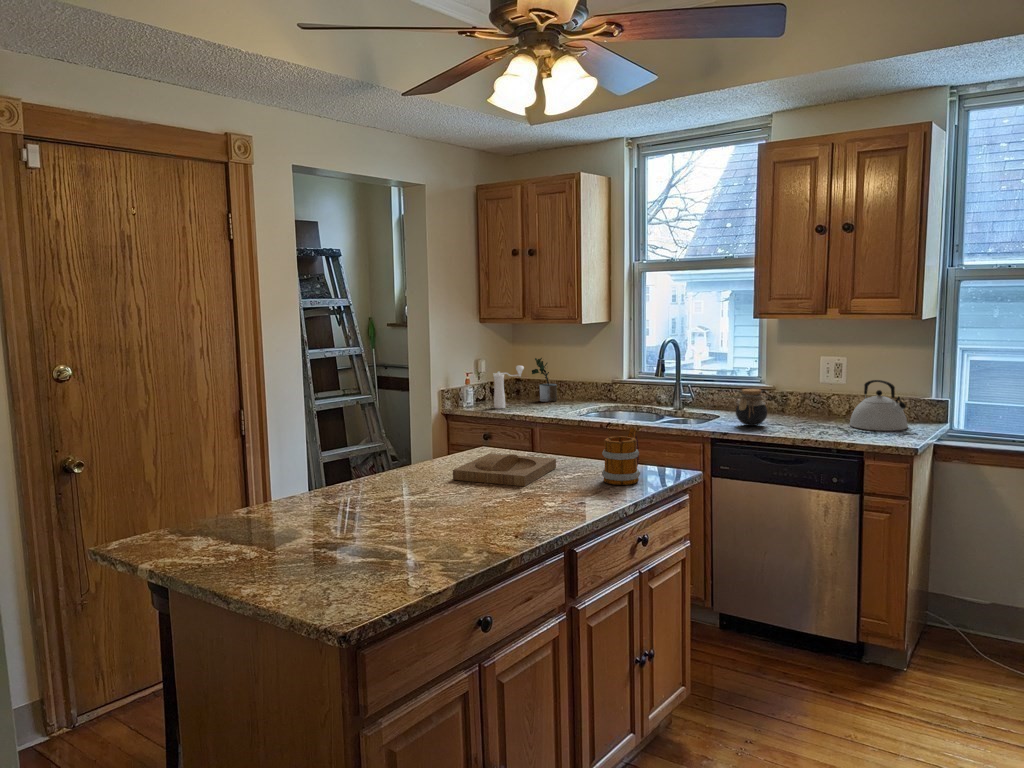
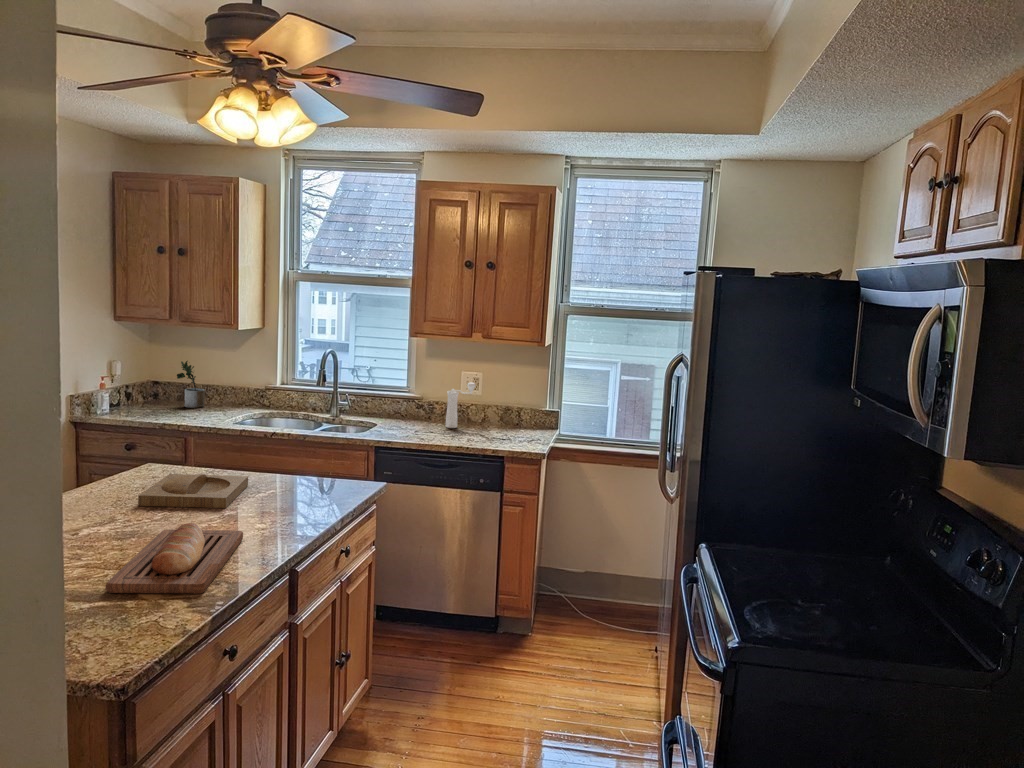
pepper mill: present [493,366,524,408] -> present [446,383,476,428]
kettle: present [850,380,908,431] -> none [487,395,530,437]
jar: present [736,389,767,426] -> none [397,401,424,435]
mug: present [602,427,640,485] -> none [303,445,339,500]
bread loaf: none [384,494,524,560] -> present [105,523,243,594]

